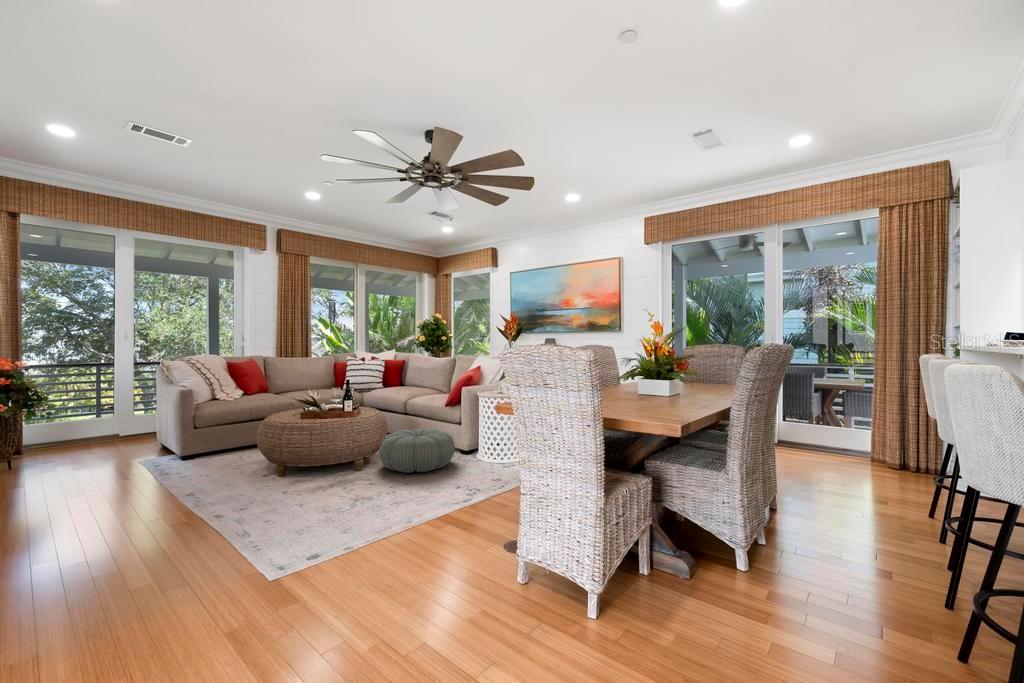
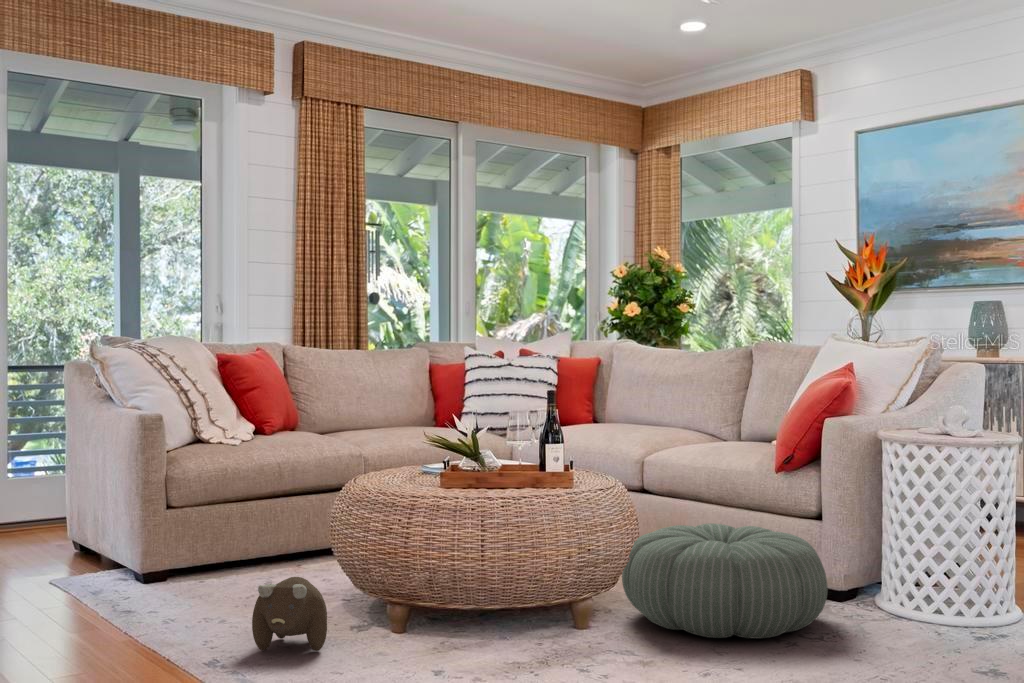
plush toy: none [211,458,249,489] -> present [252,577,327,651]

